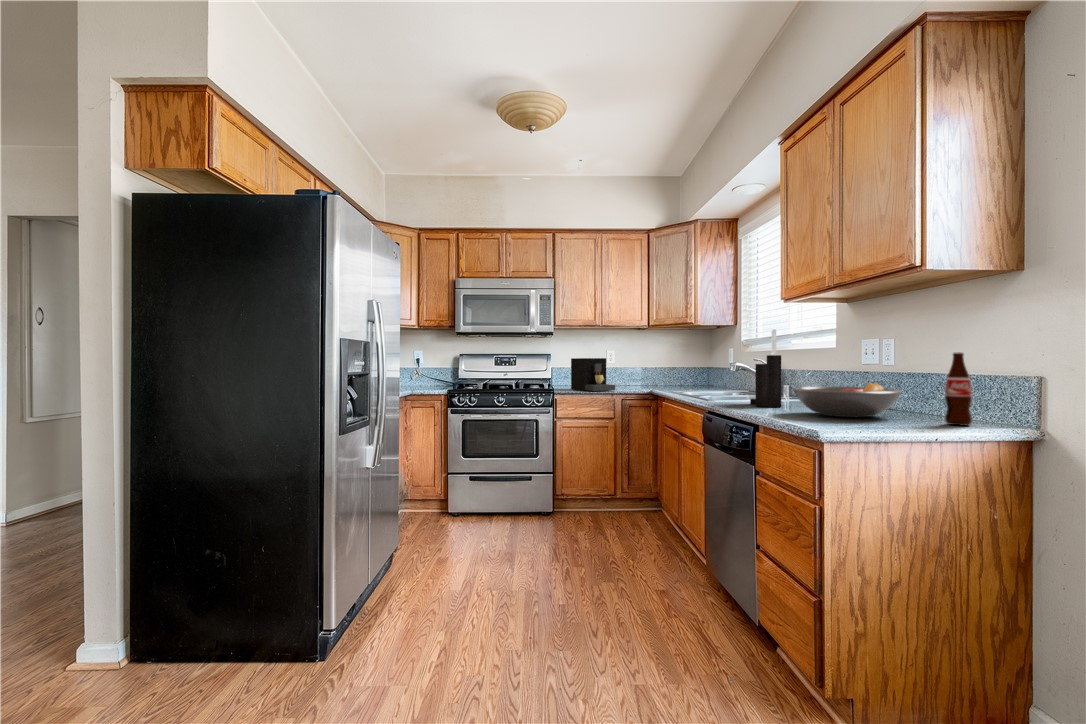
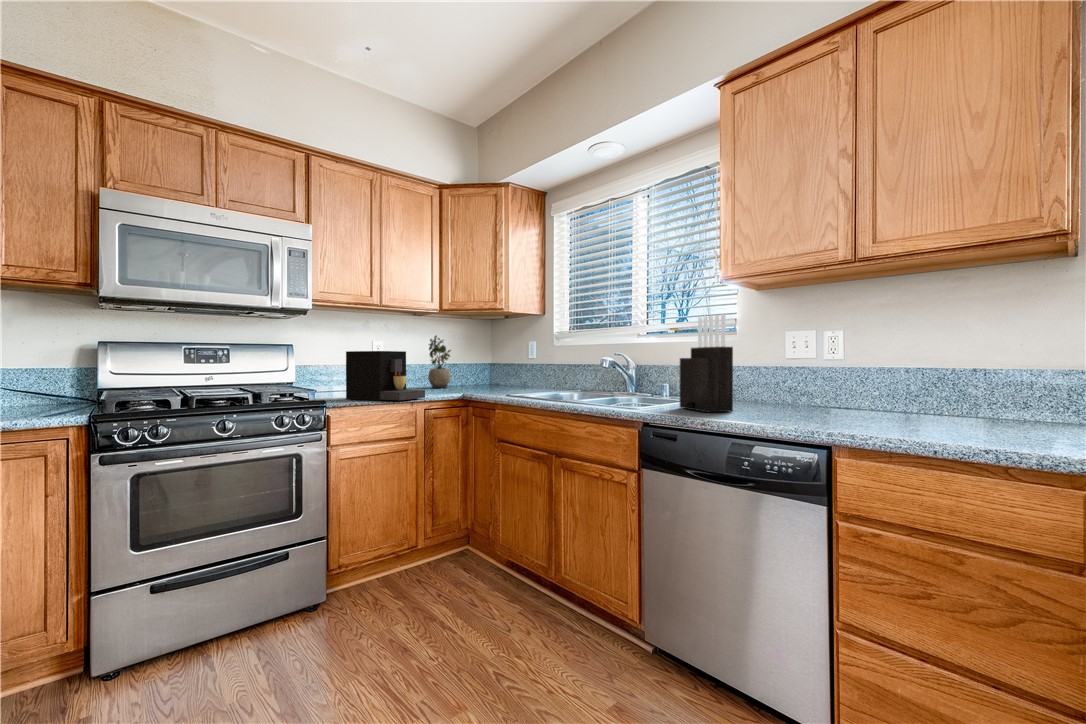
potted plant: none [646,345,663,385] -> present [428,336,451,388]
bottle: present [945,352,972,425] -> none [963,343,994,423]
fruit bowl: present [793,382,901,417] -> none [789,378,919,421]

